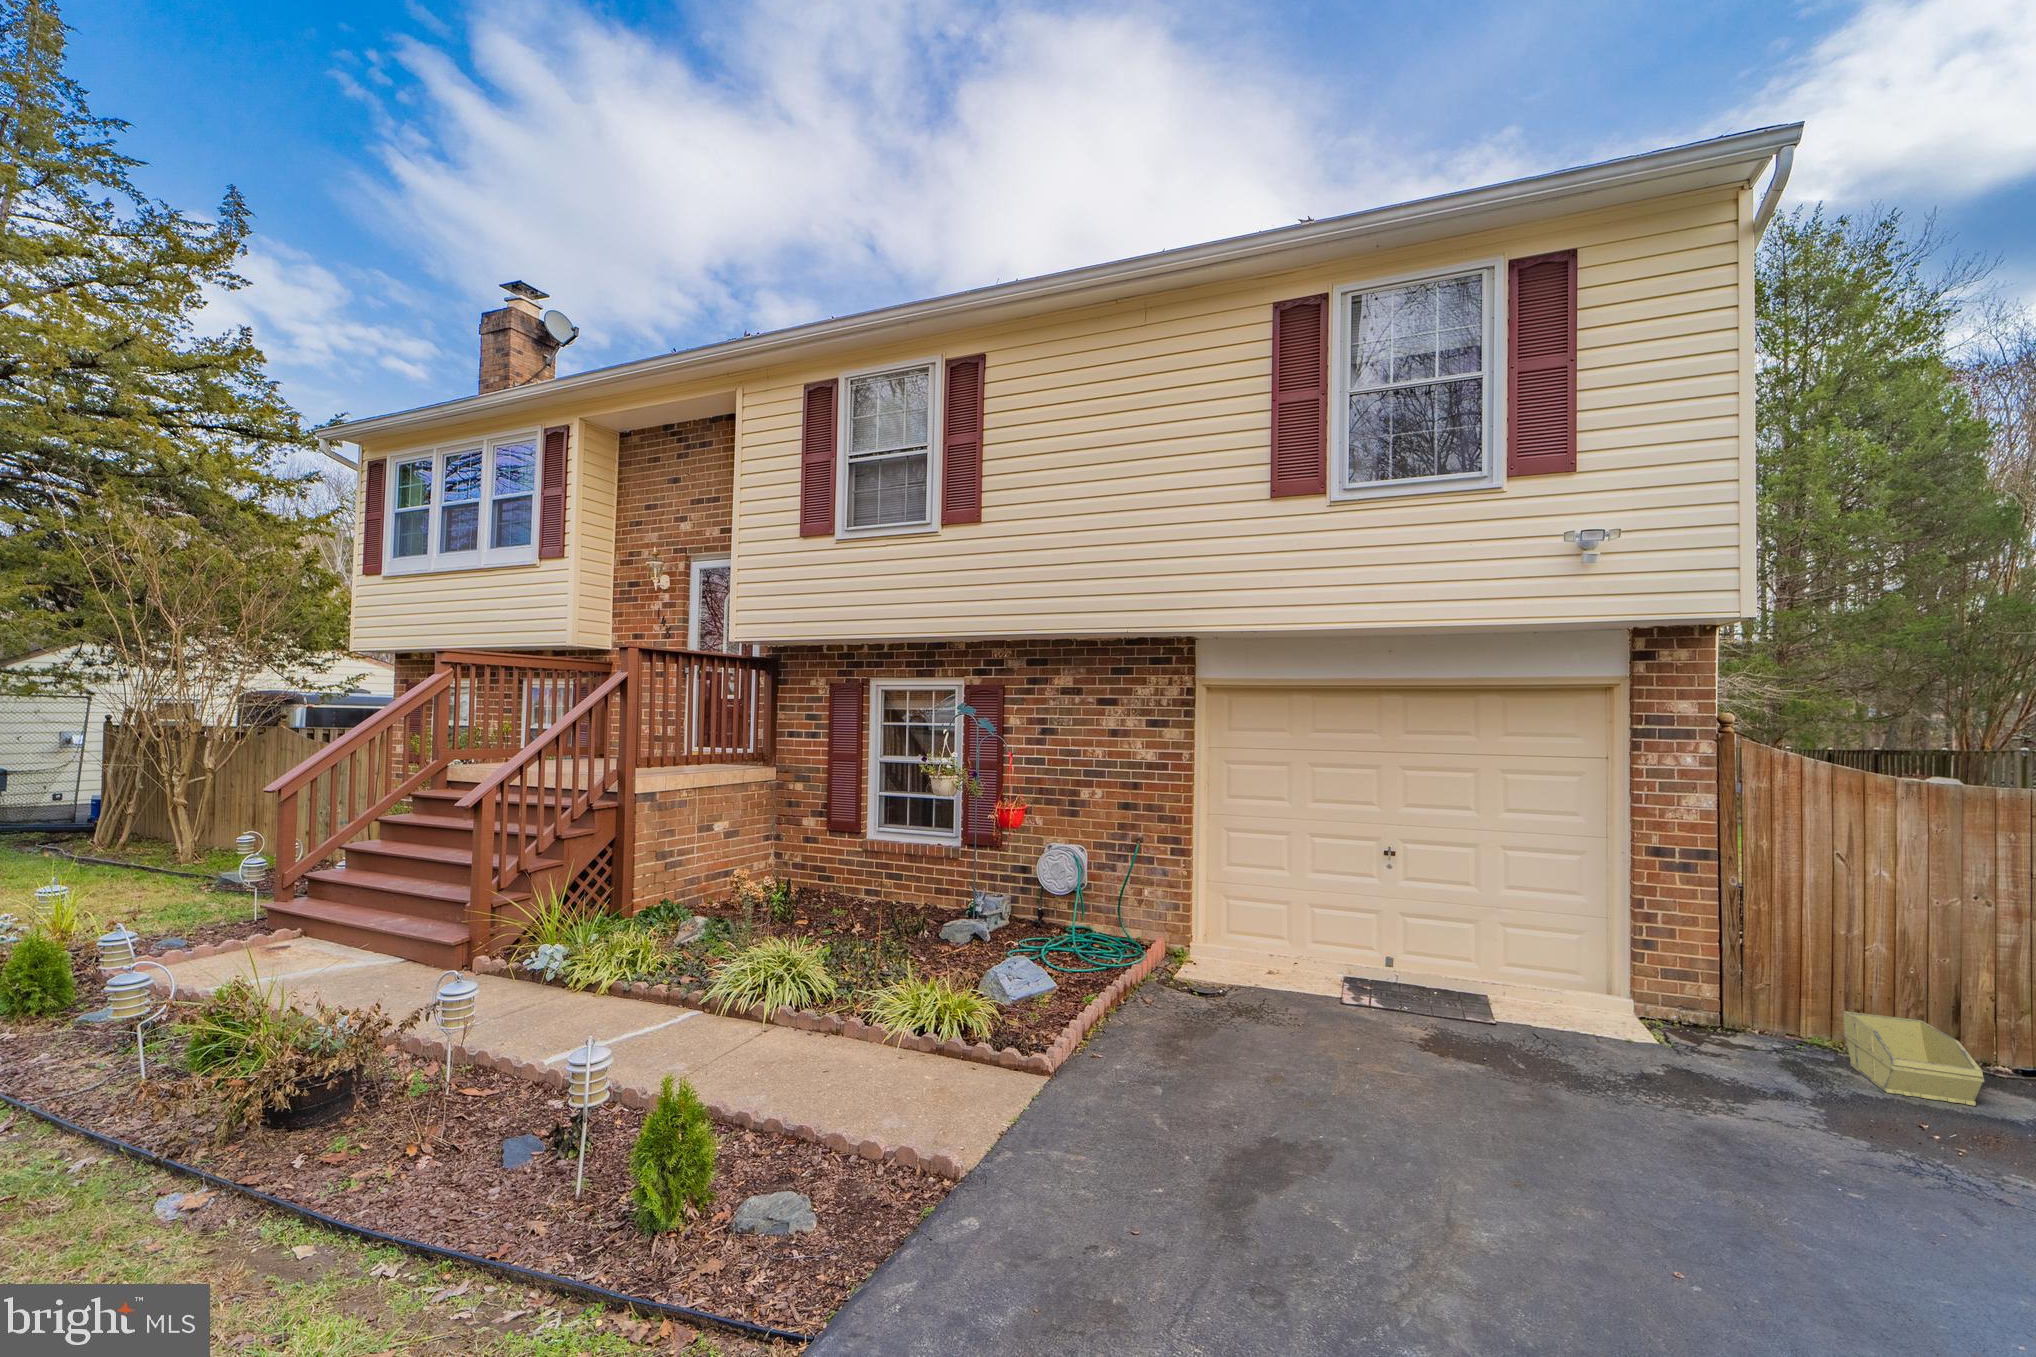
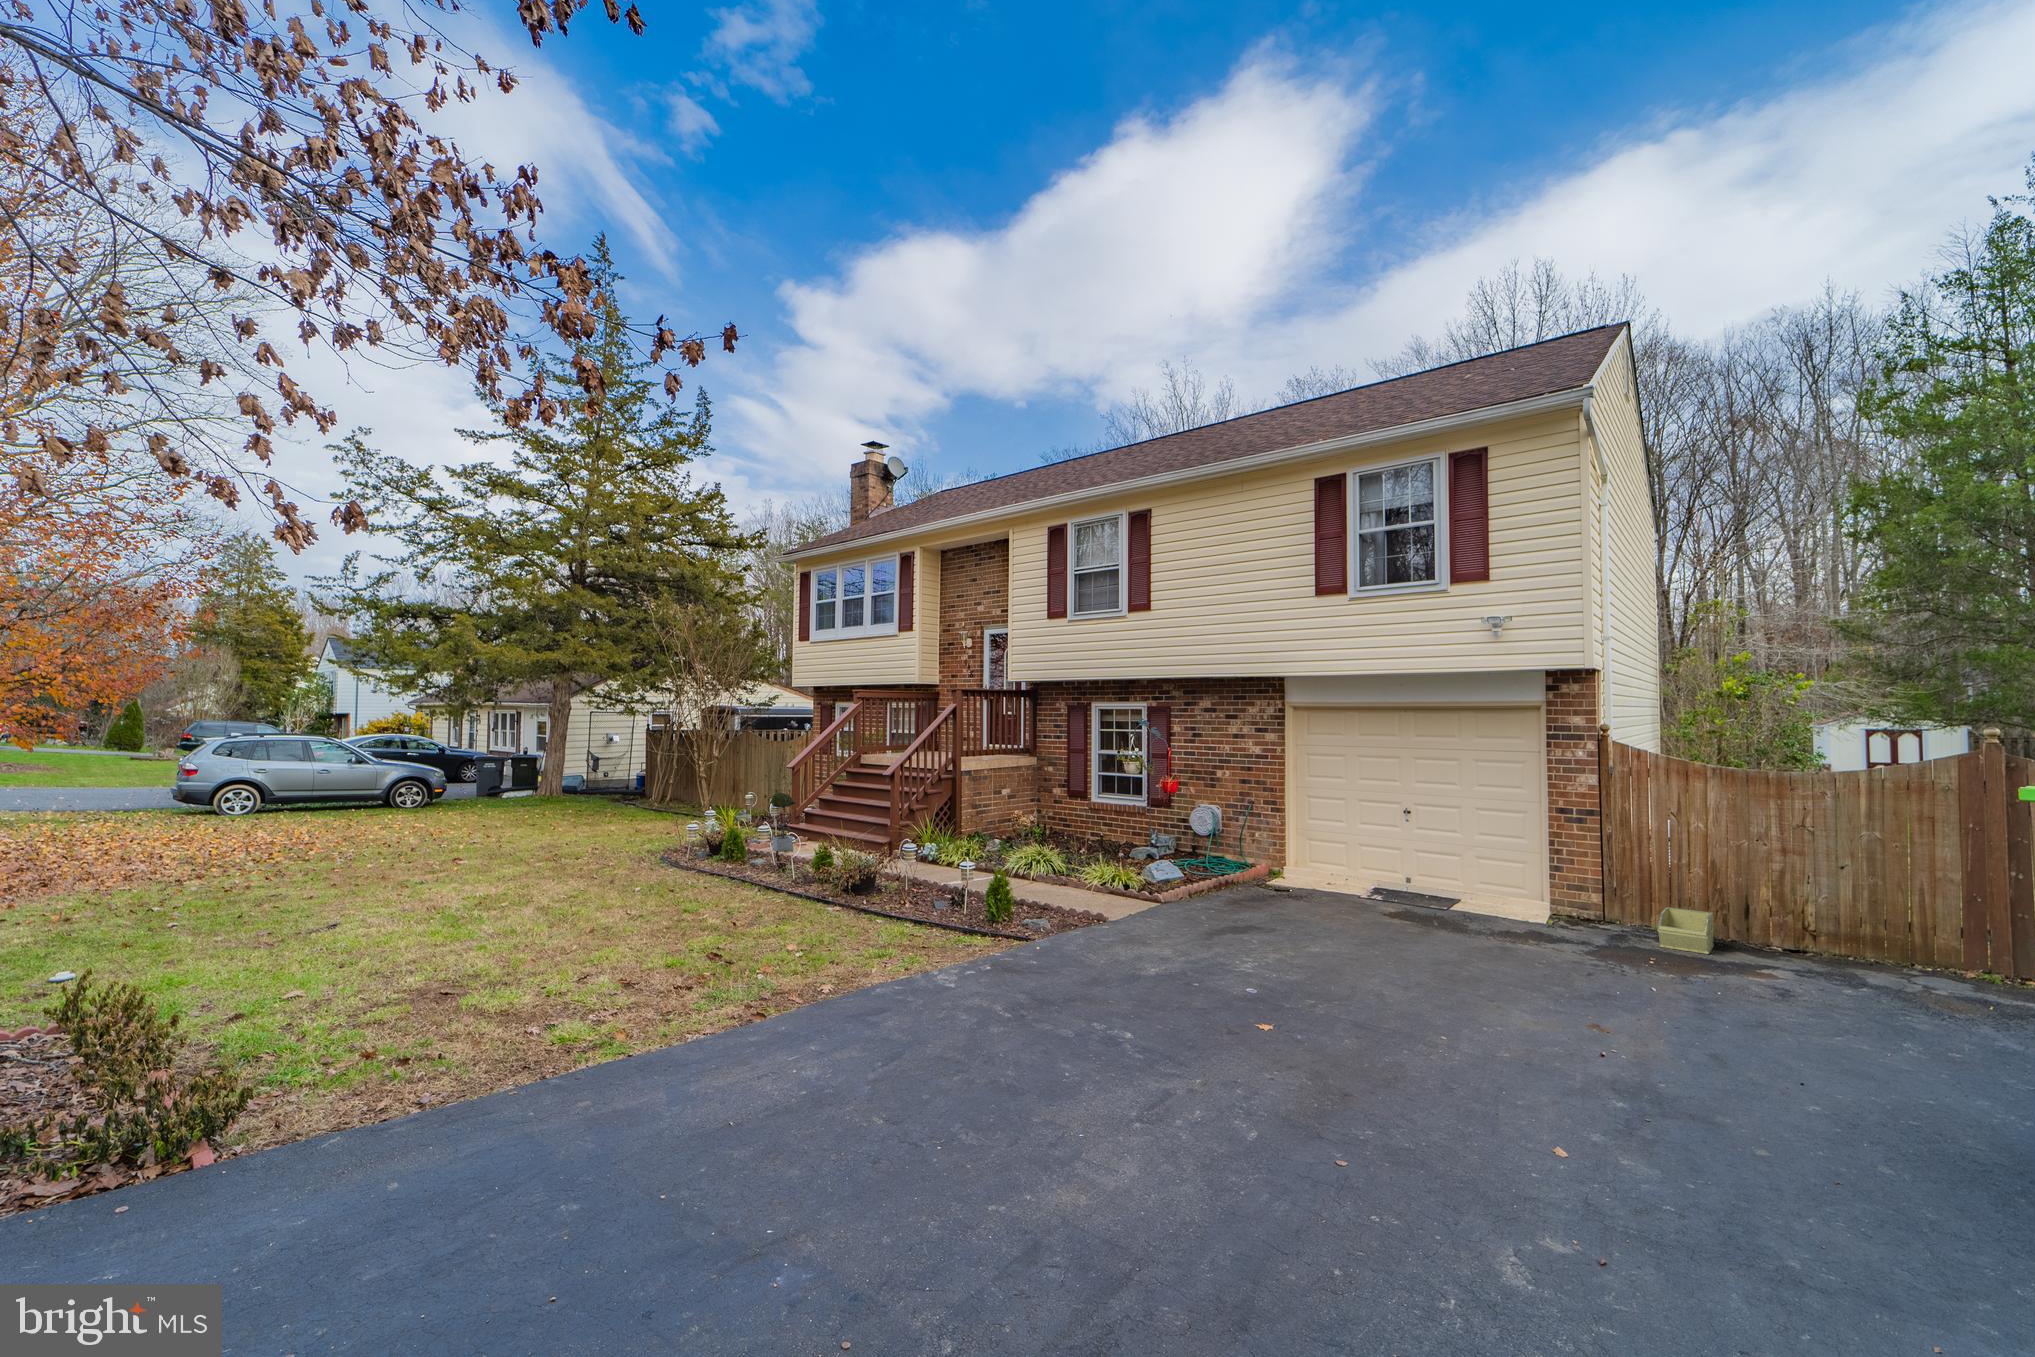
potted tree: none [225,836,288,957] -> present [771,792,795,851]

